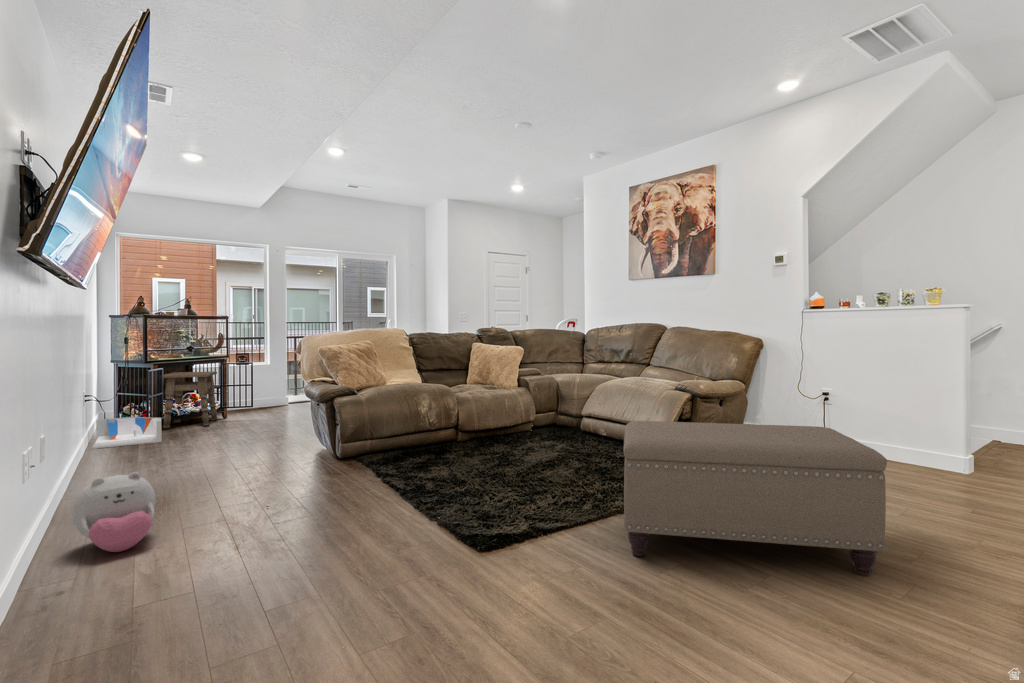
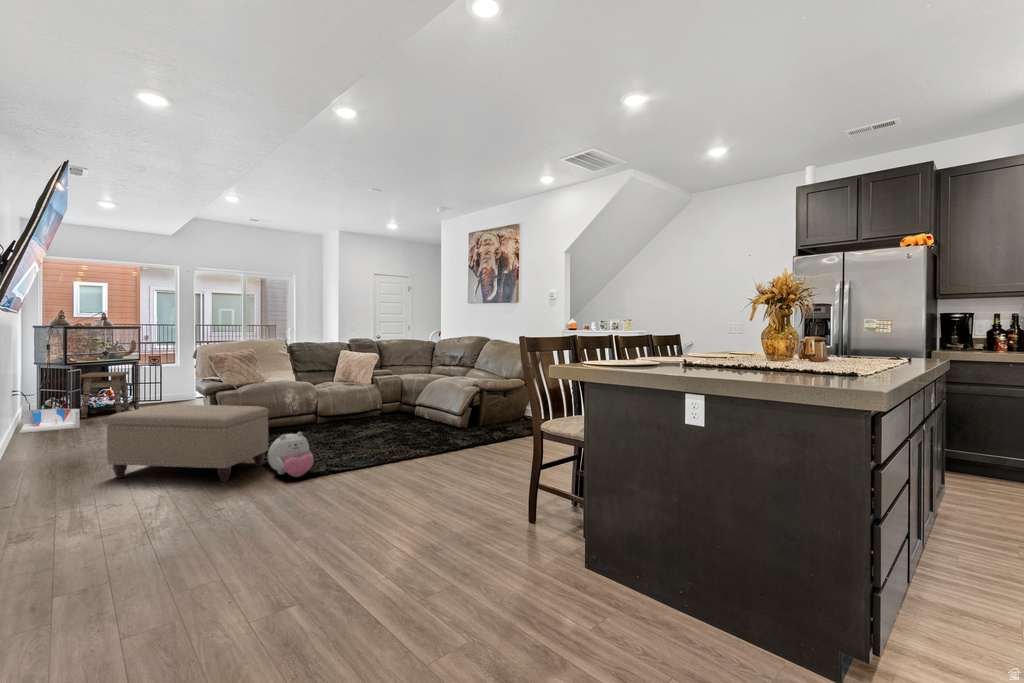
ottoman: present [623,421,887,576] -> present [106,404,269,482]
plush toy: present [72,472,155,552] -> present [268,432,314,477]

